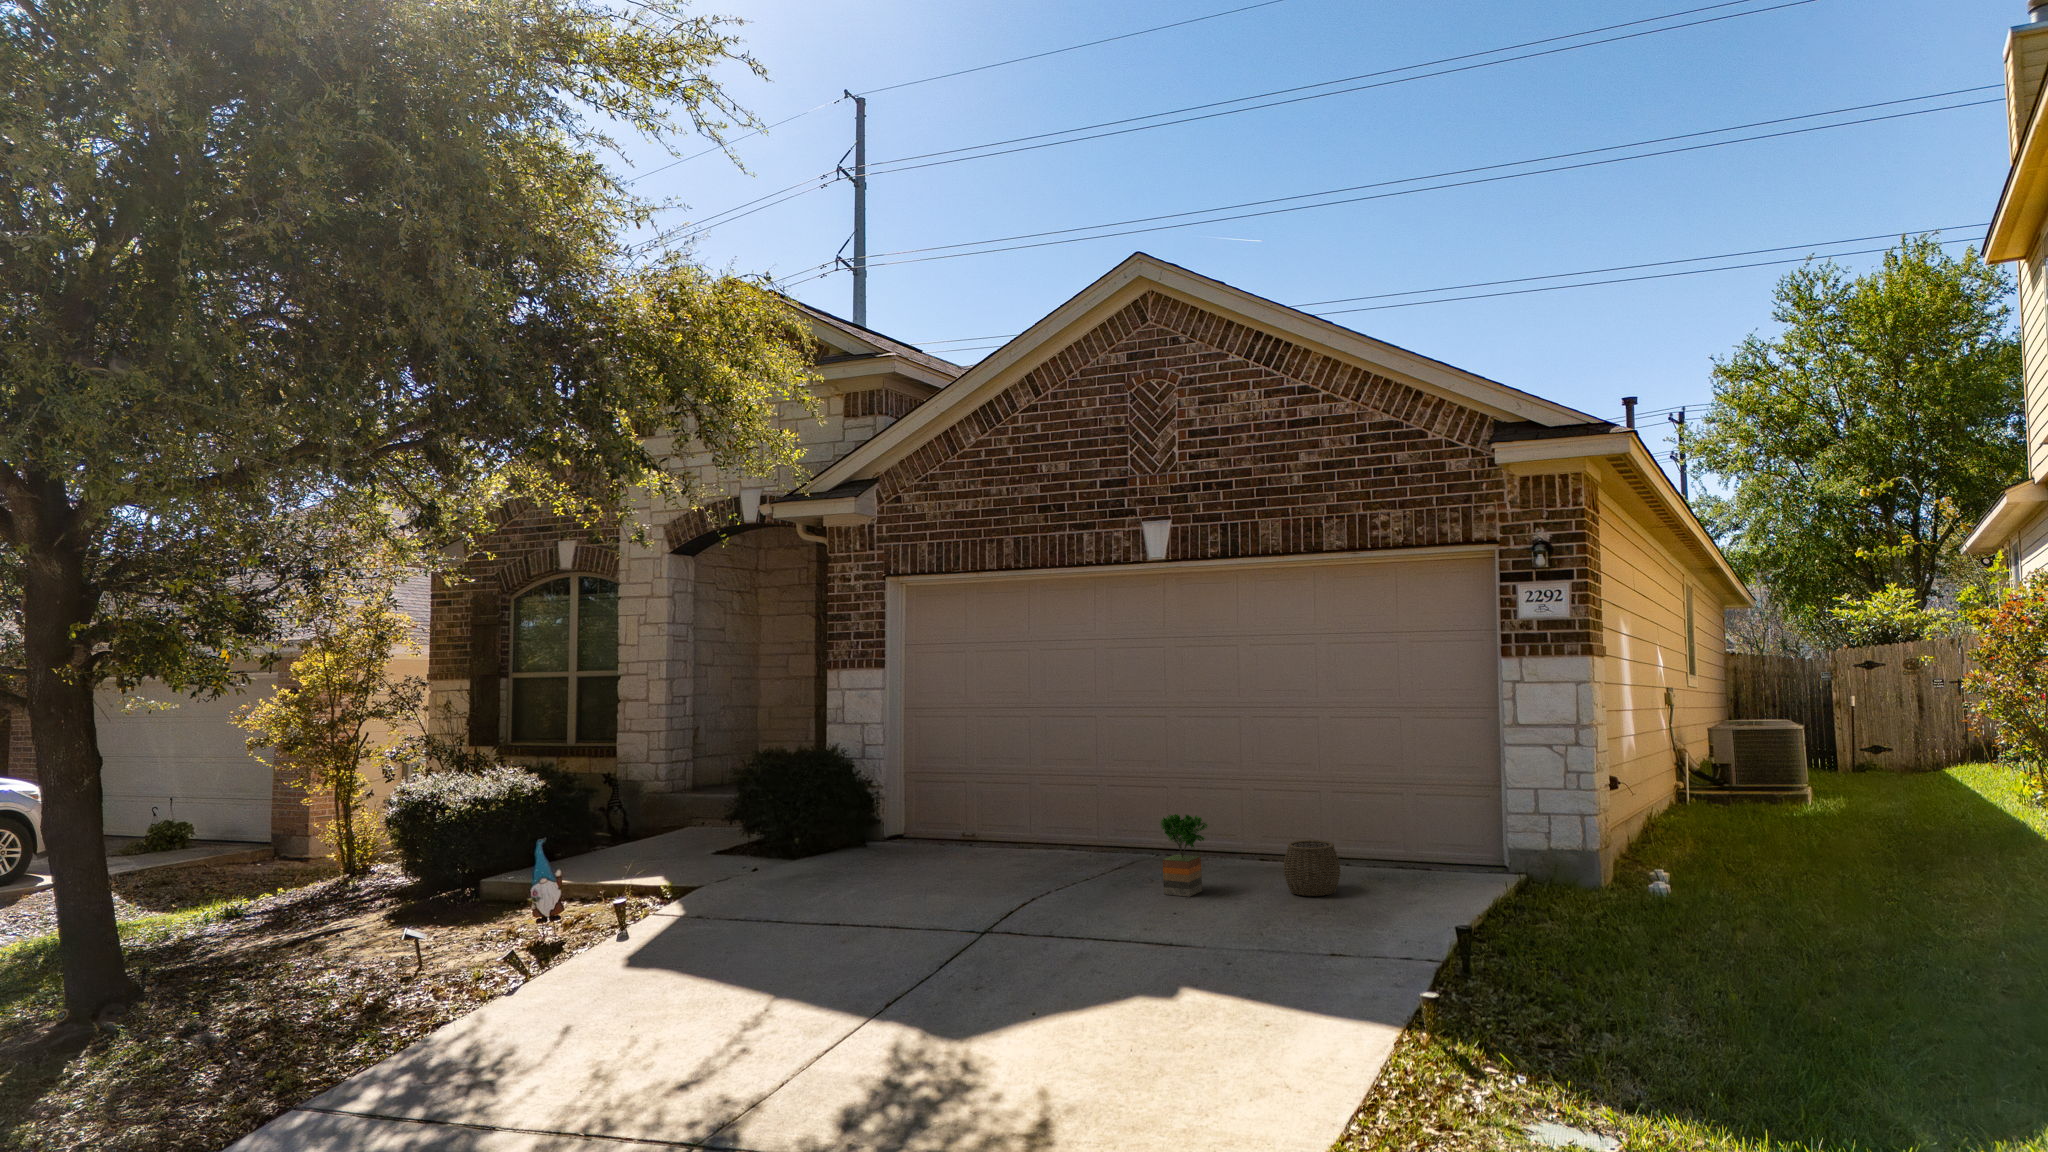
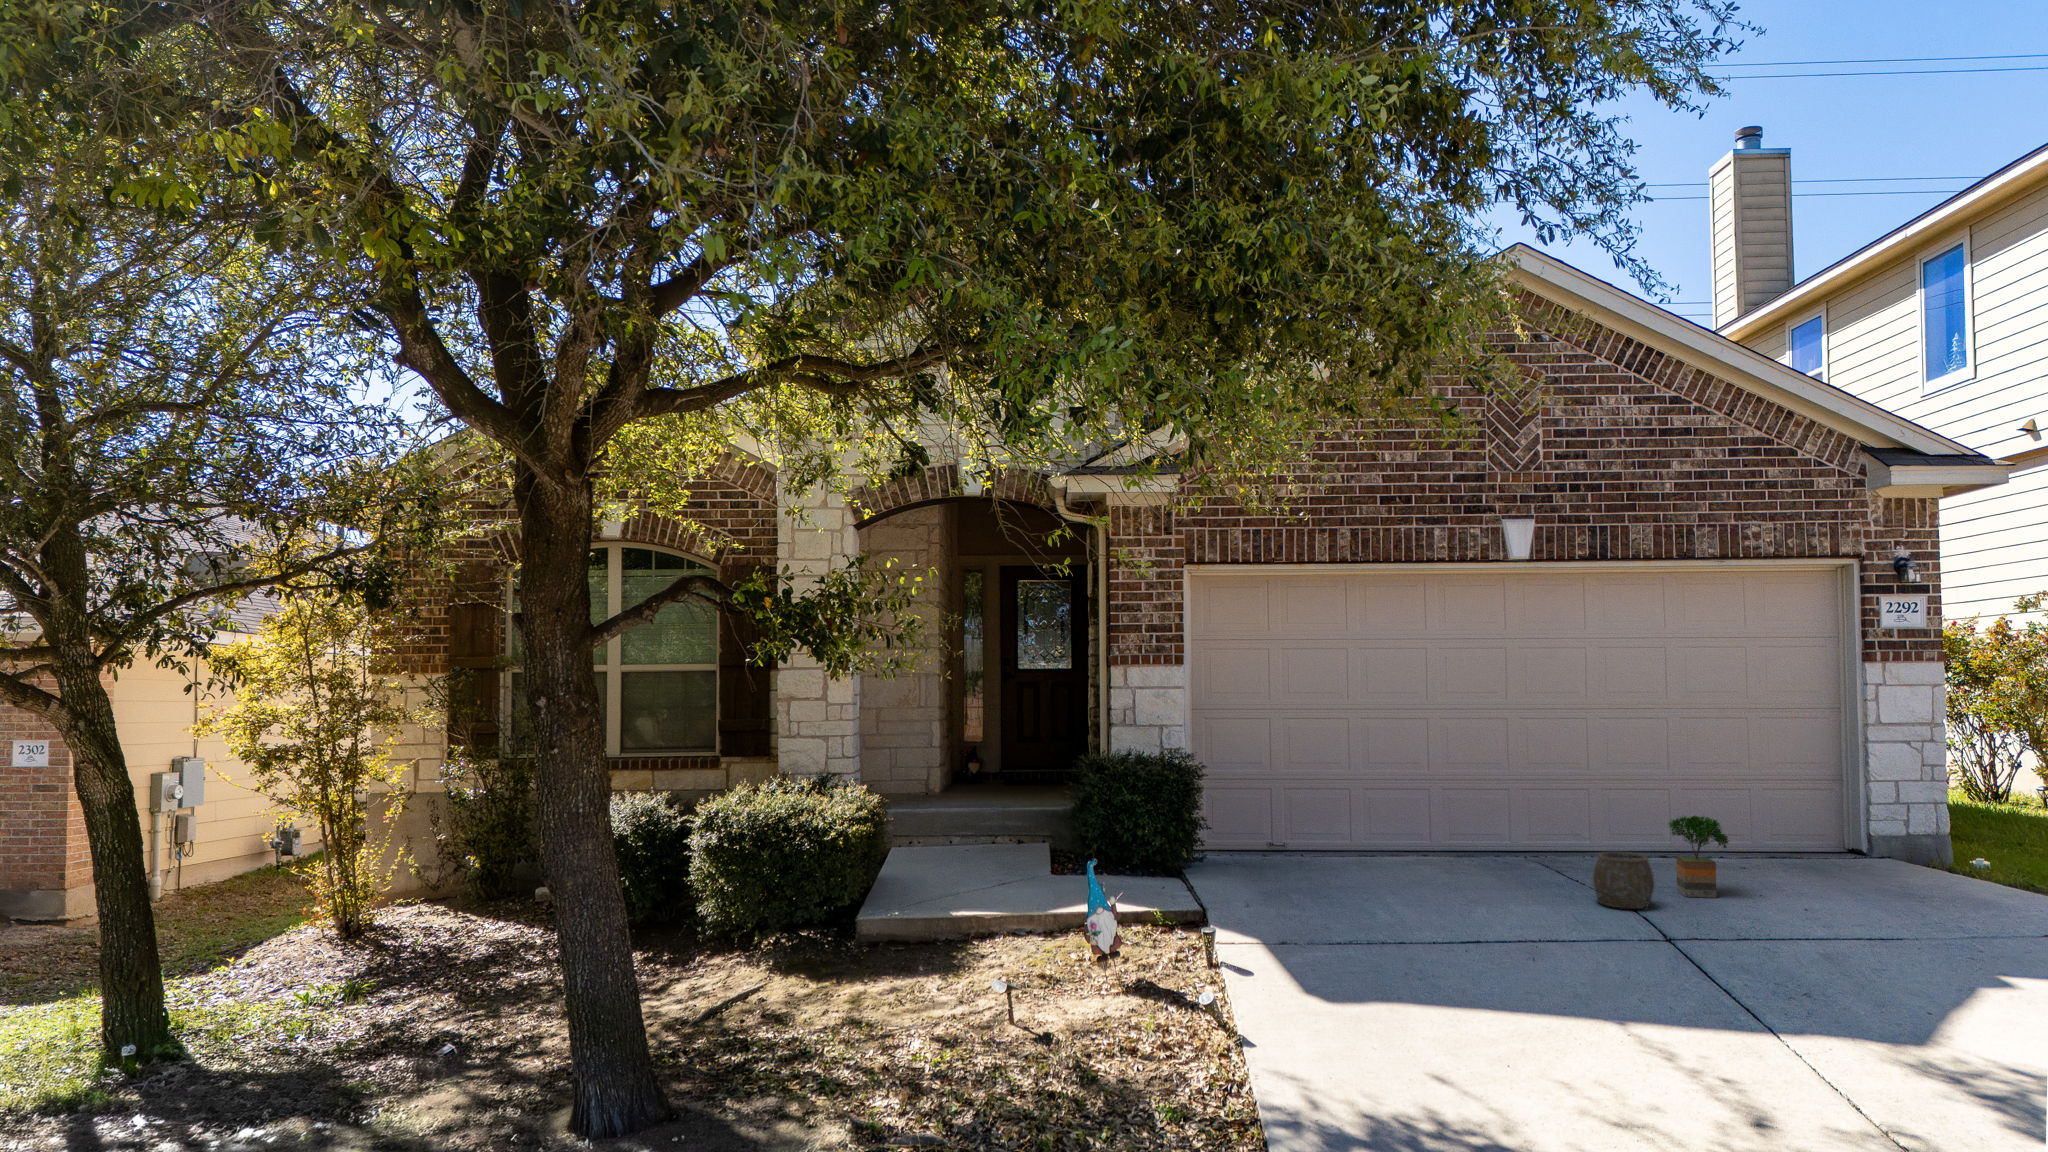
woven basket: present [1283,840,1341,896] -> present [1593,852,1654,909]

